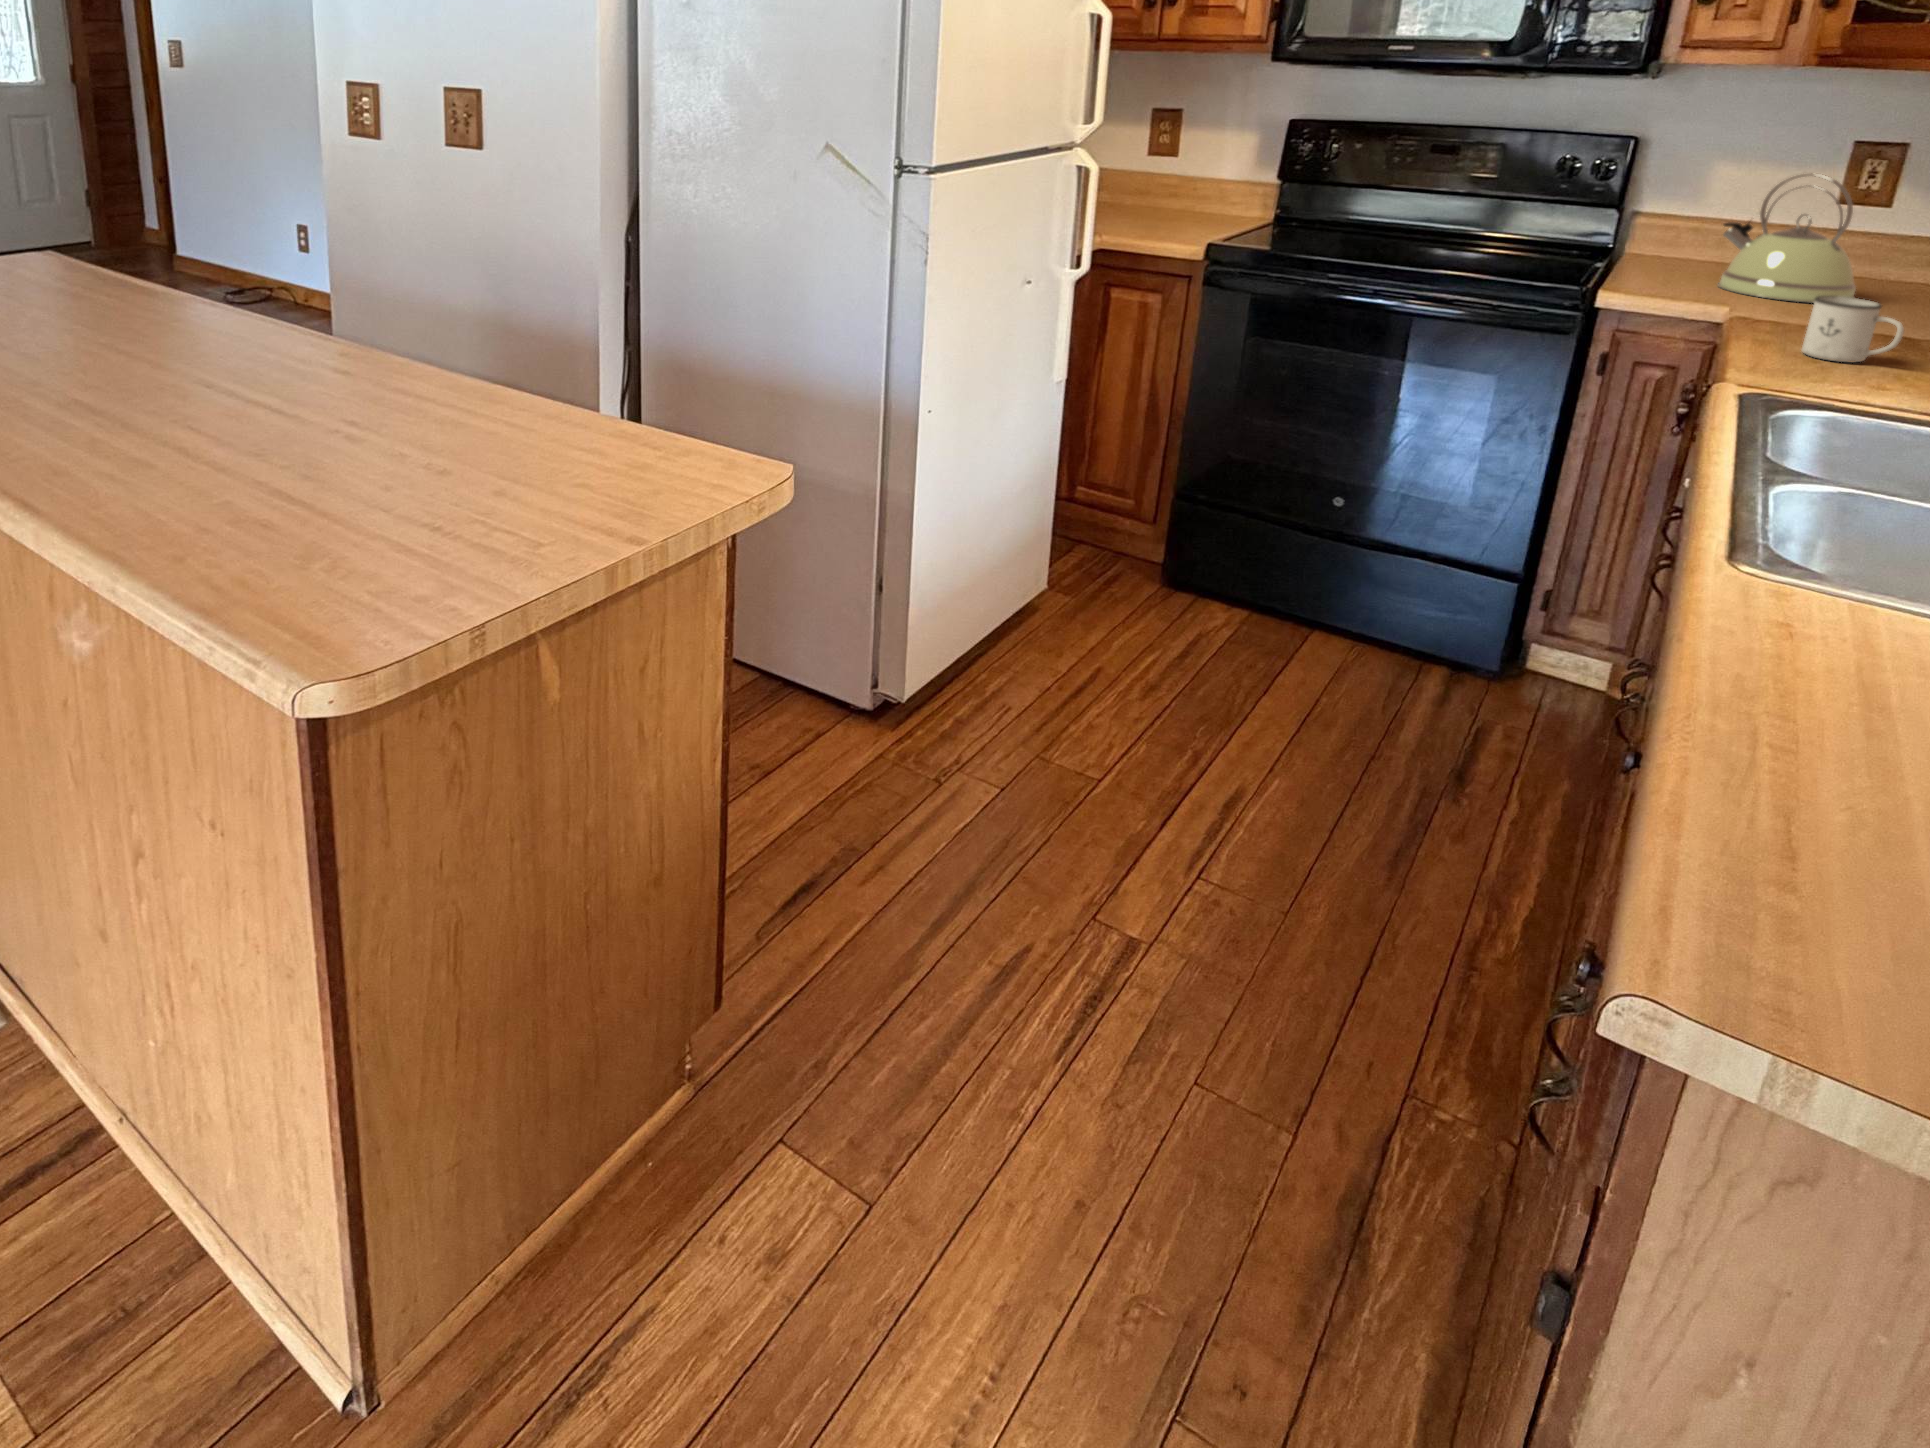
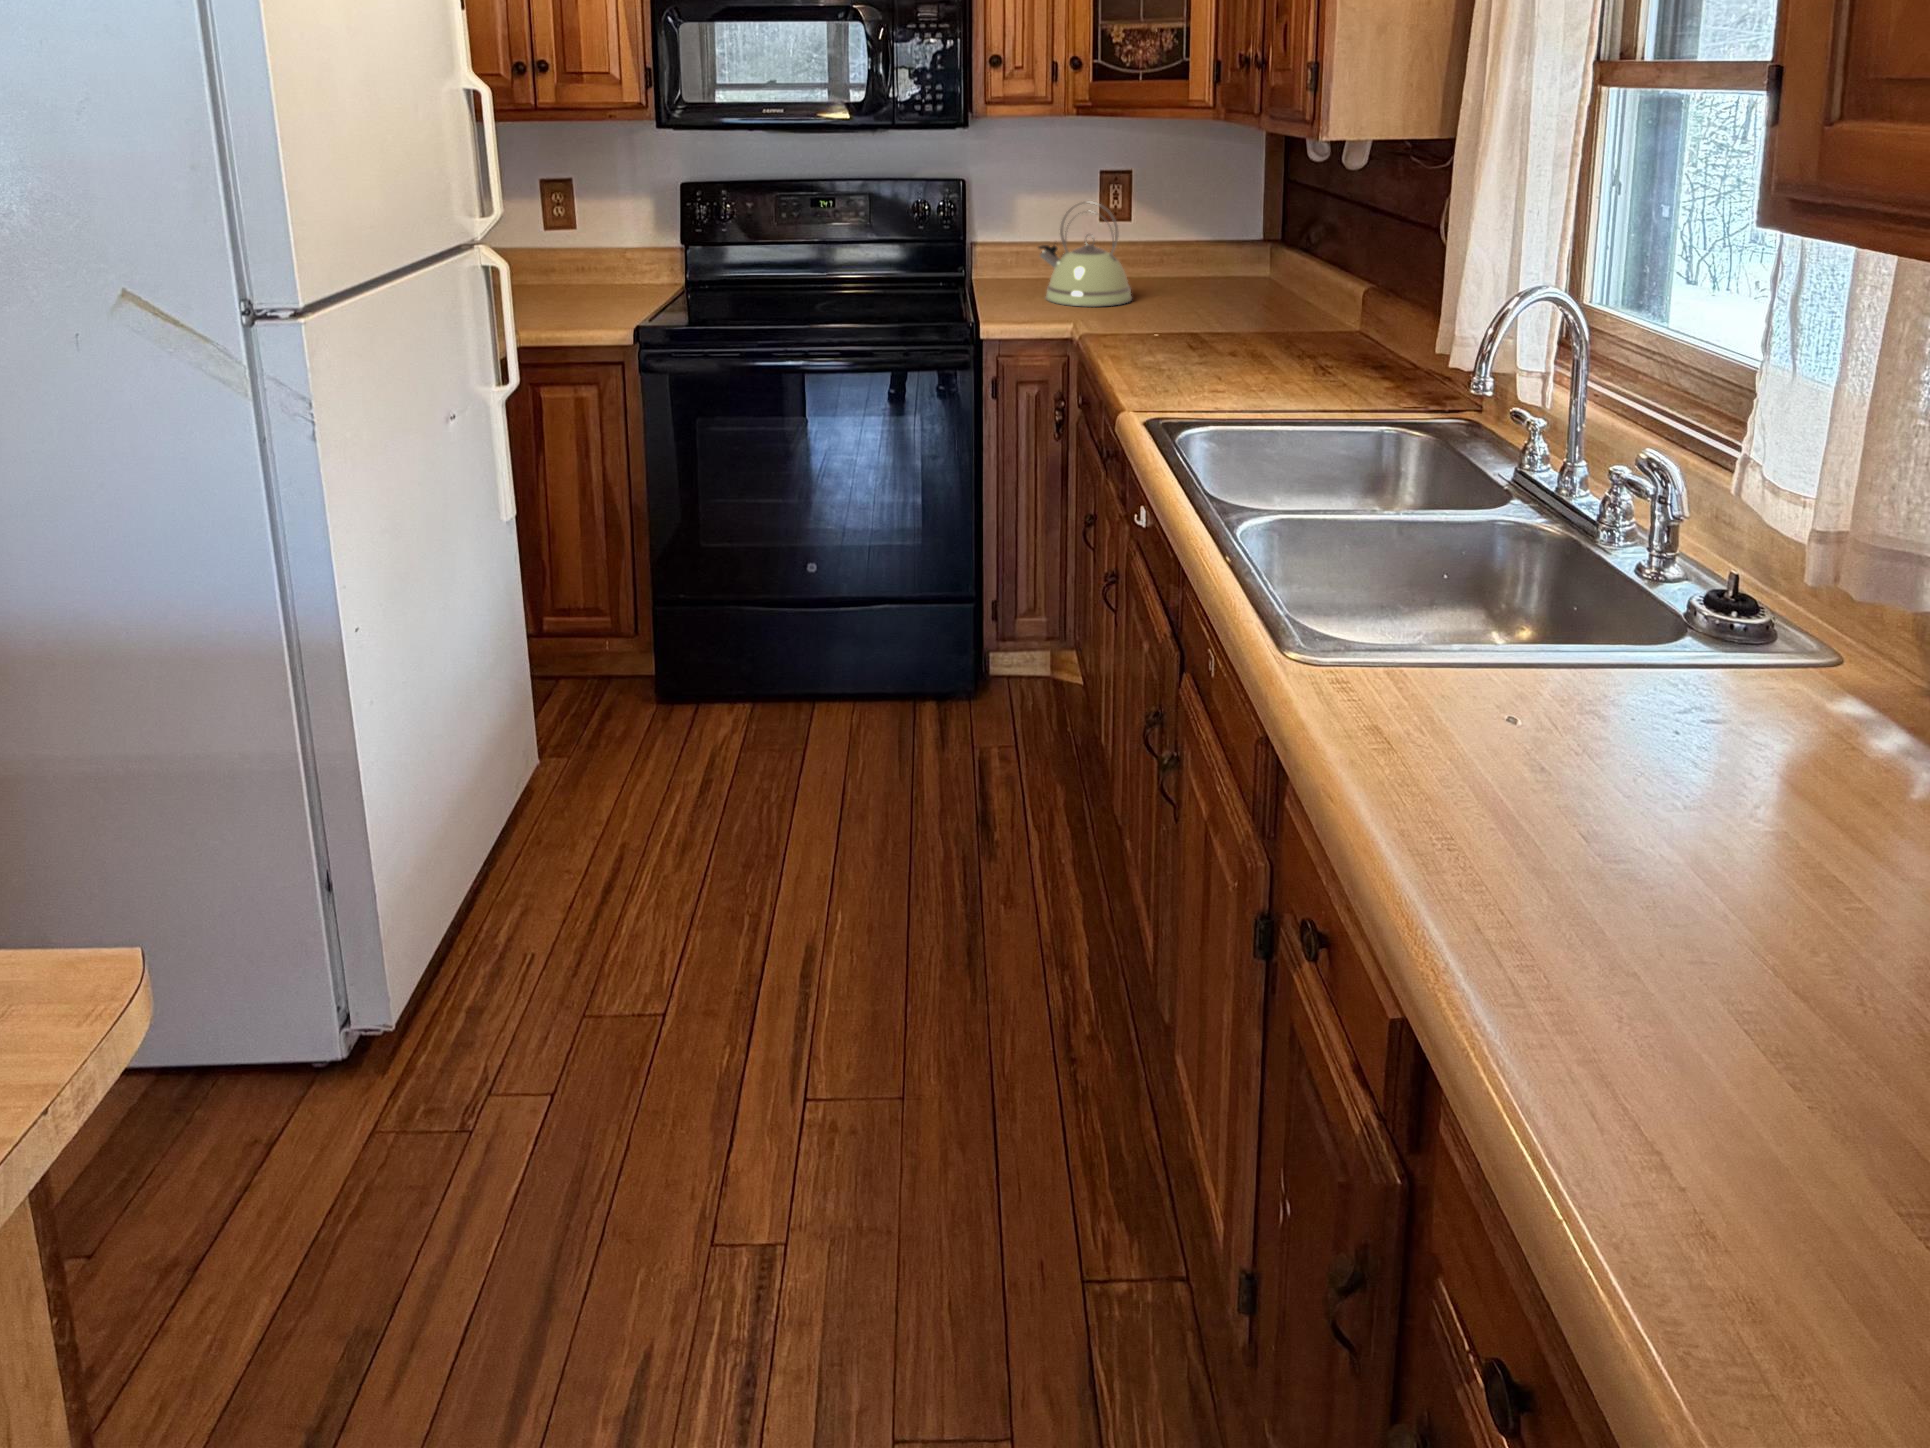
mug: present [1802,296,1904,362] -> none [1139,308,1199,364]

